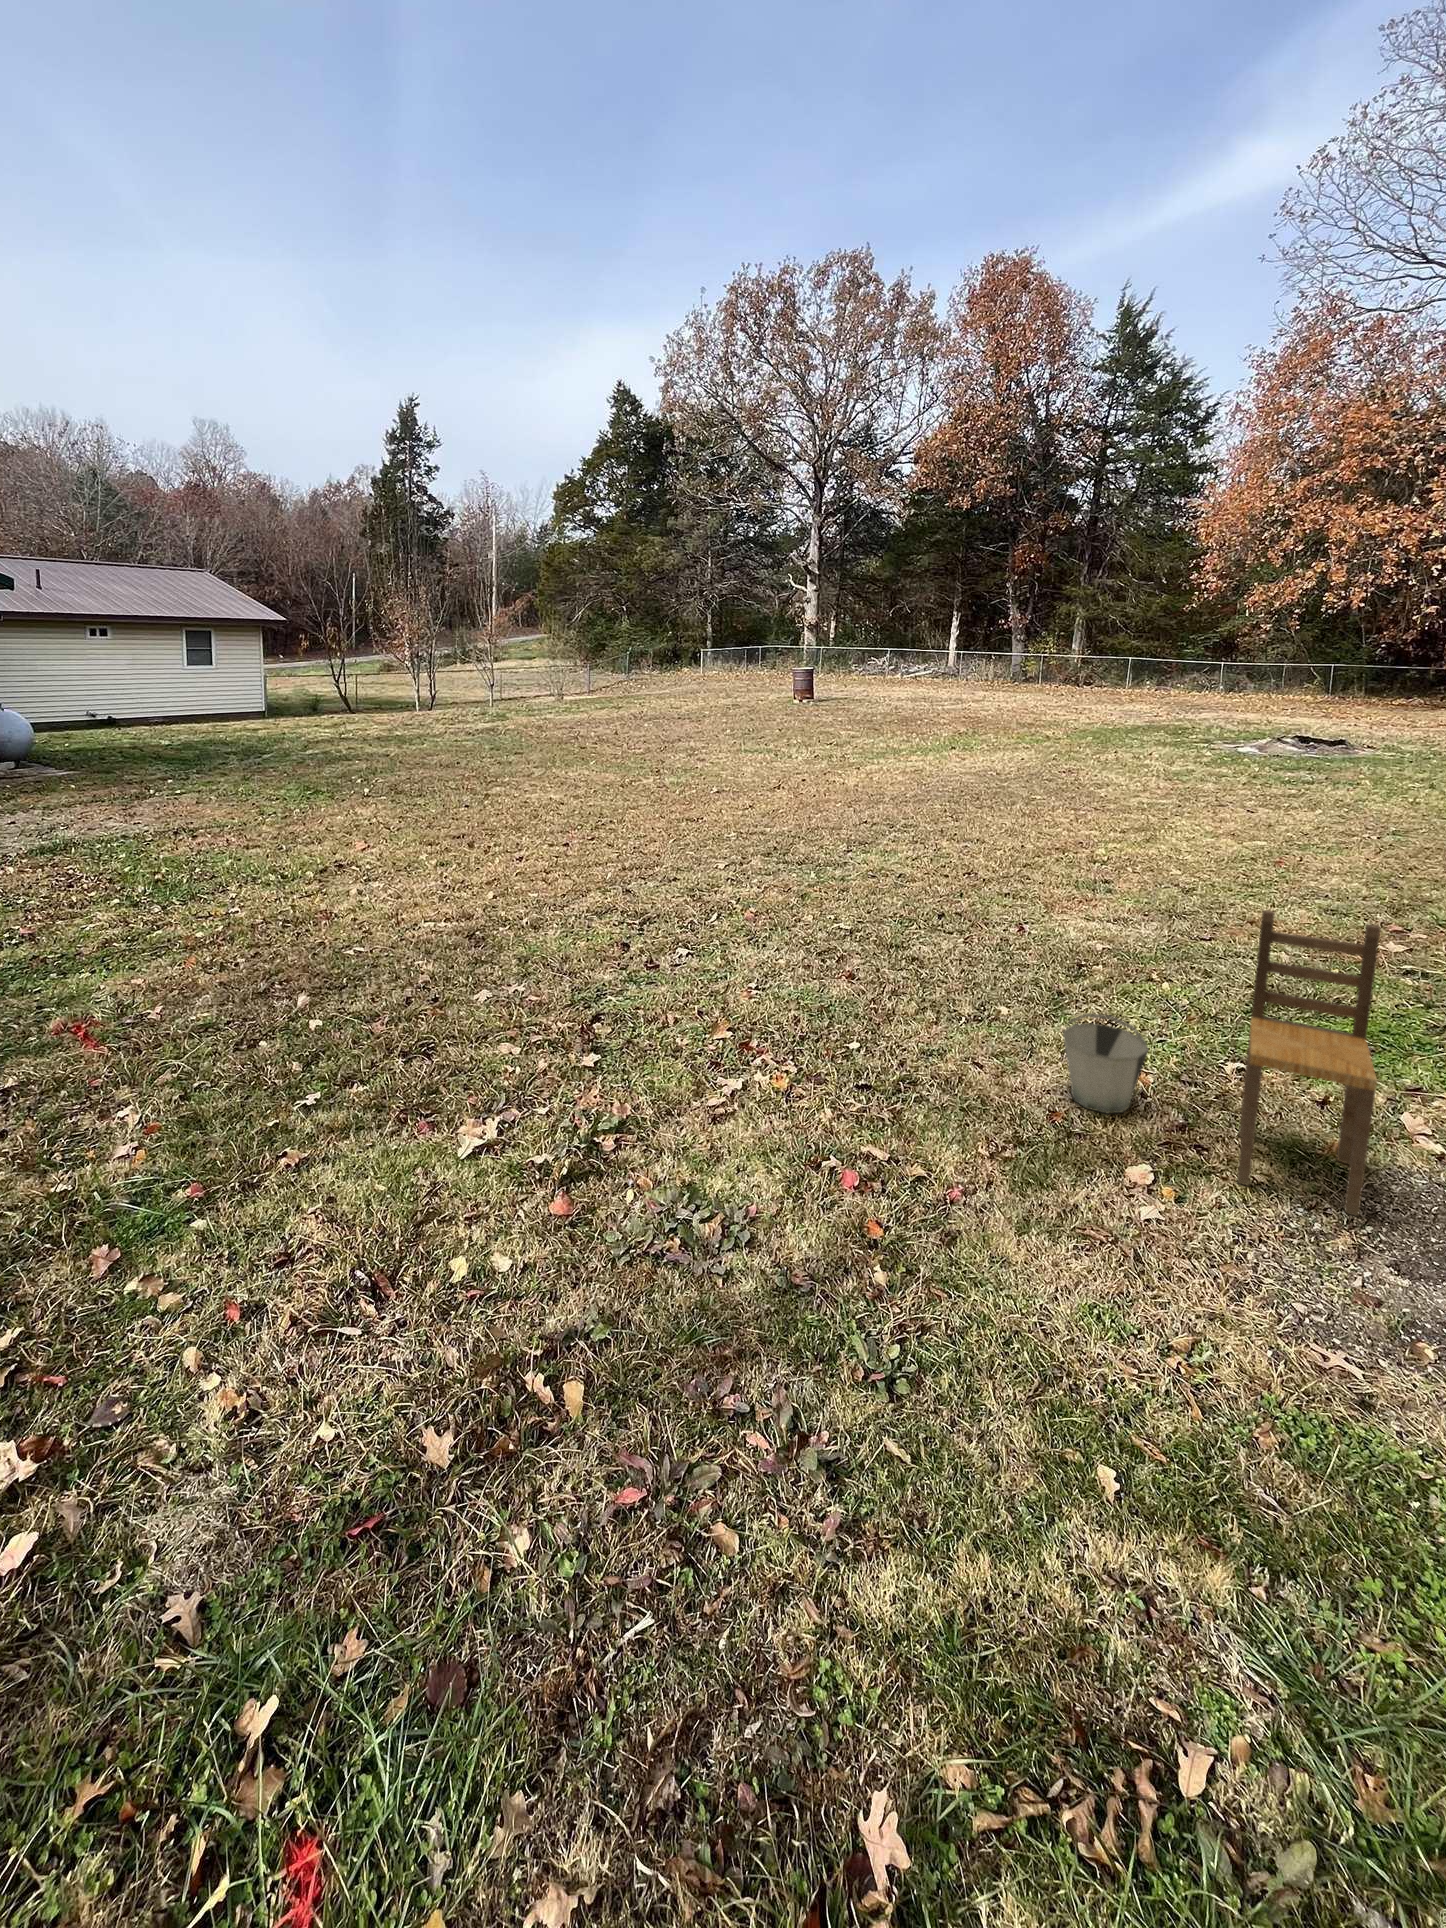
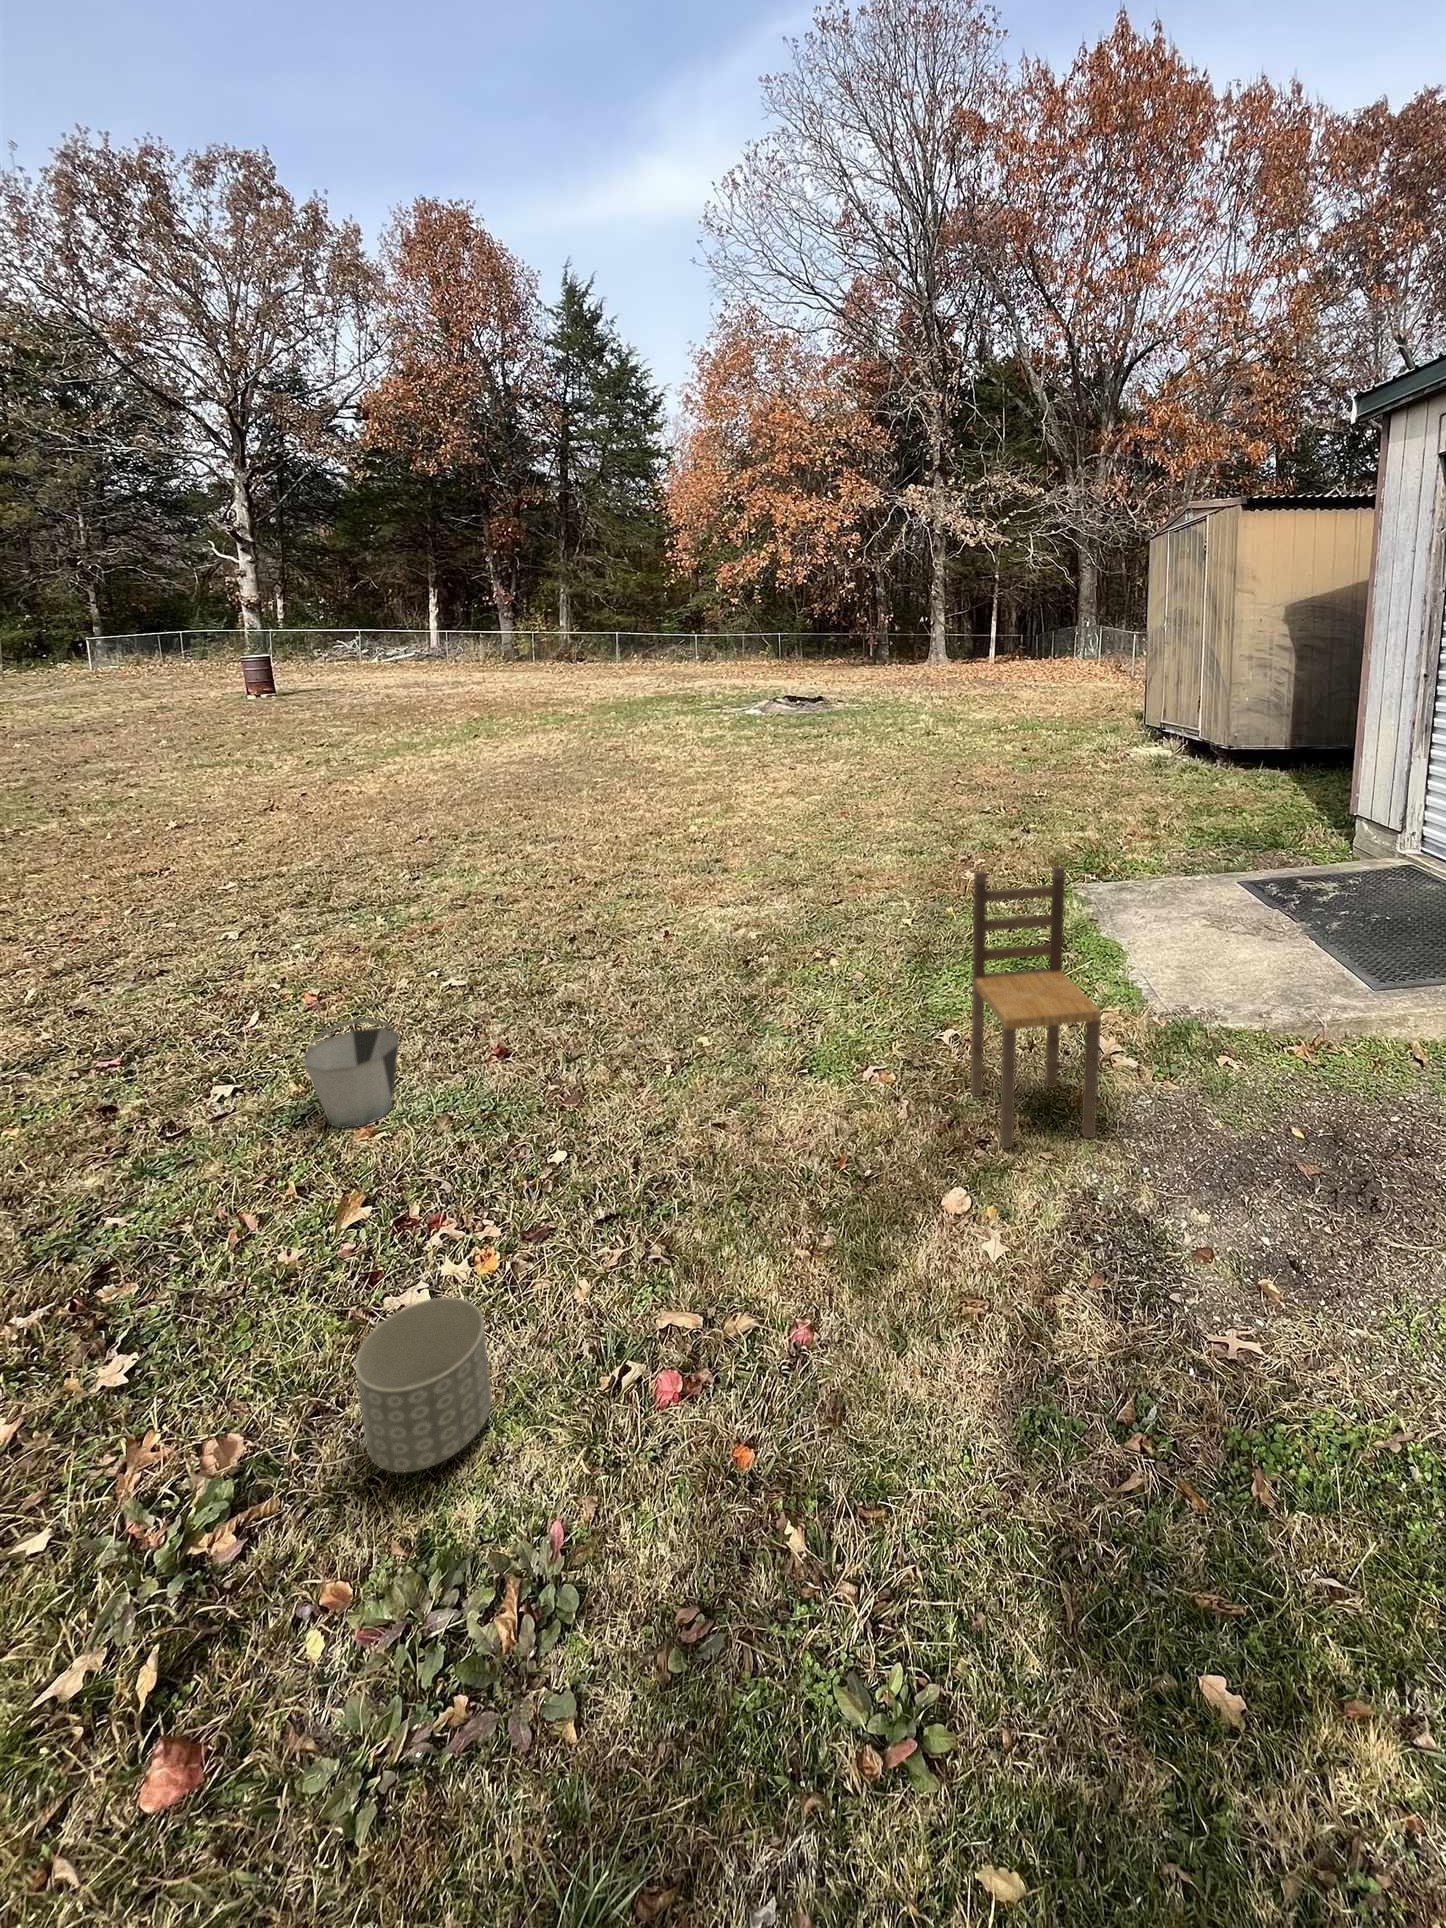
bucket: present [1063,1013,1149,1114] -> present [304,1018,399,1128]
planter: none [680,1070,751,1159] -> present [355,1297,492,1473]

